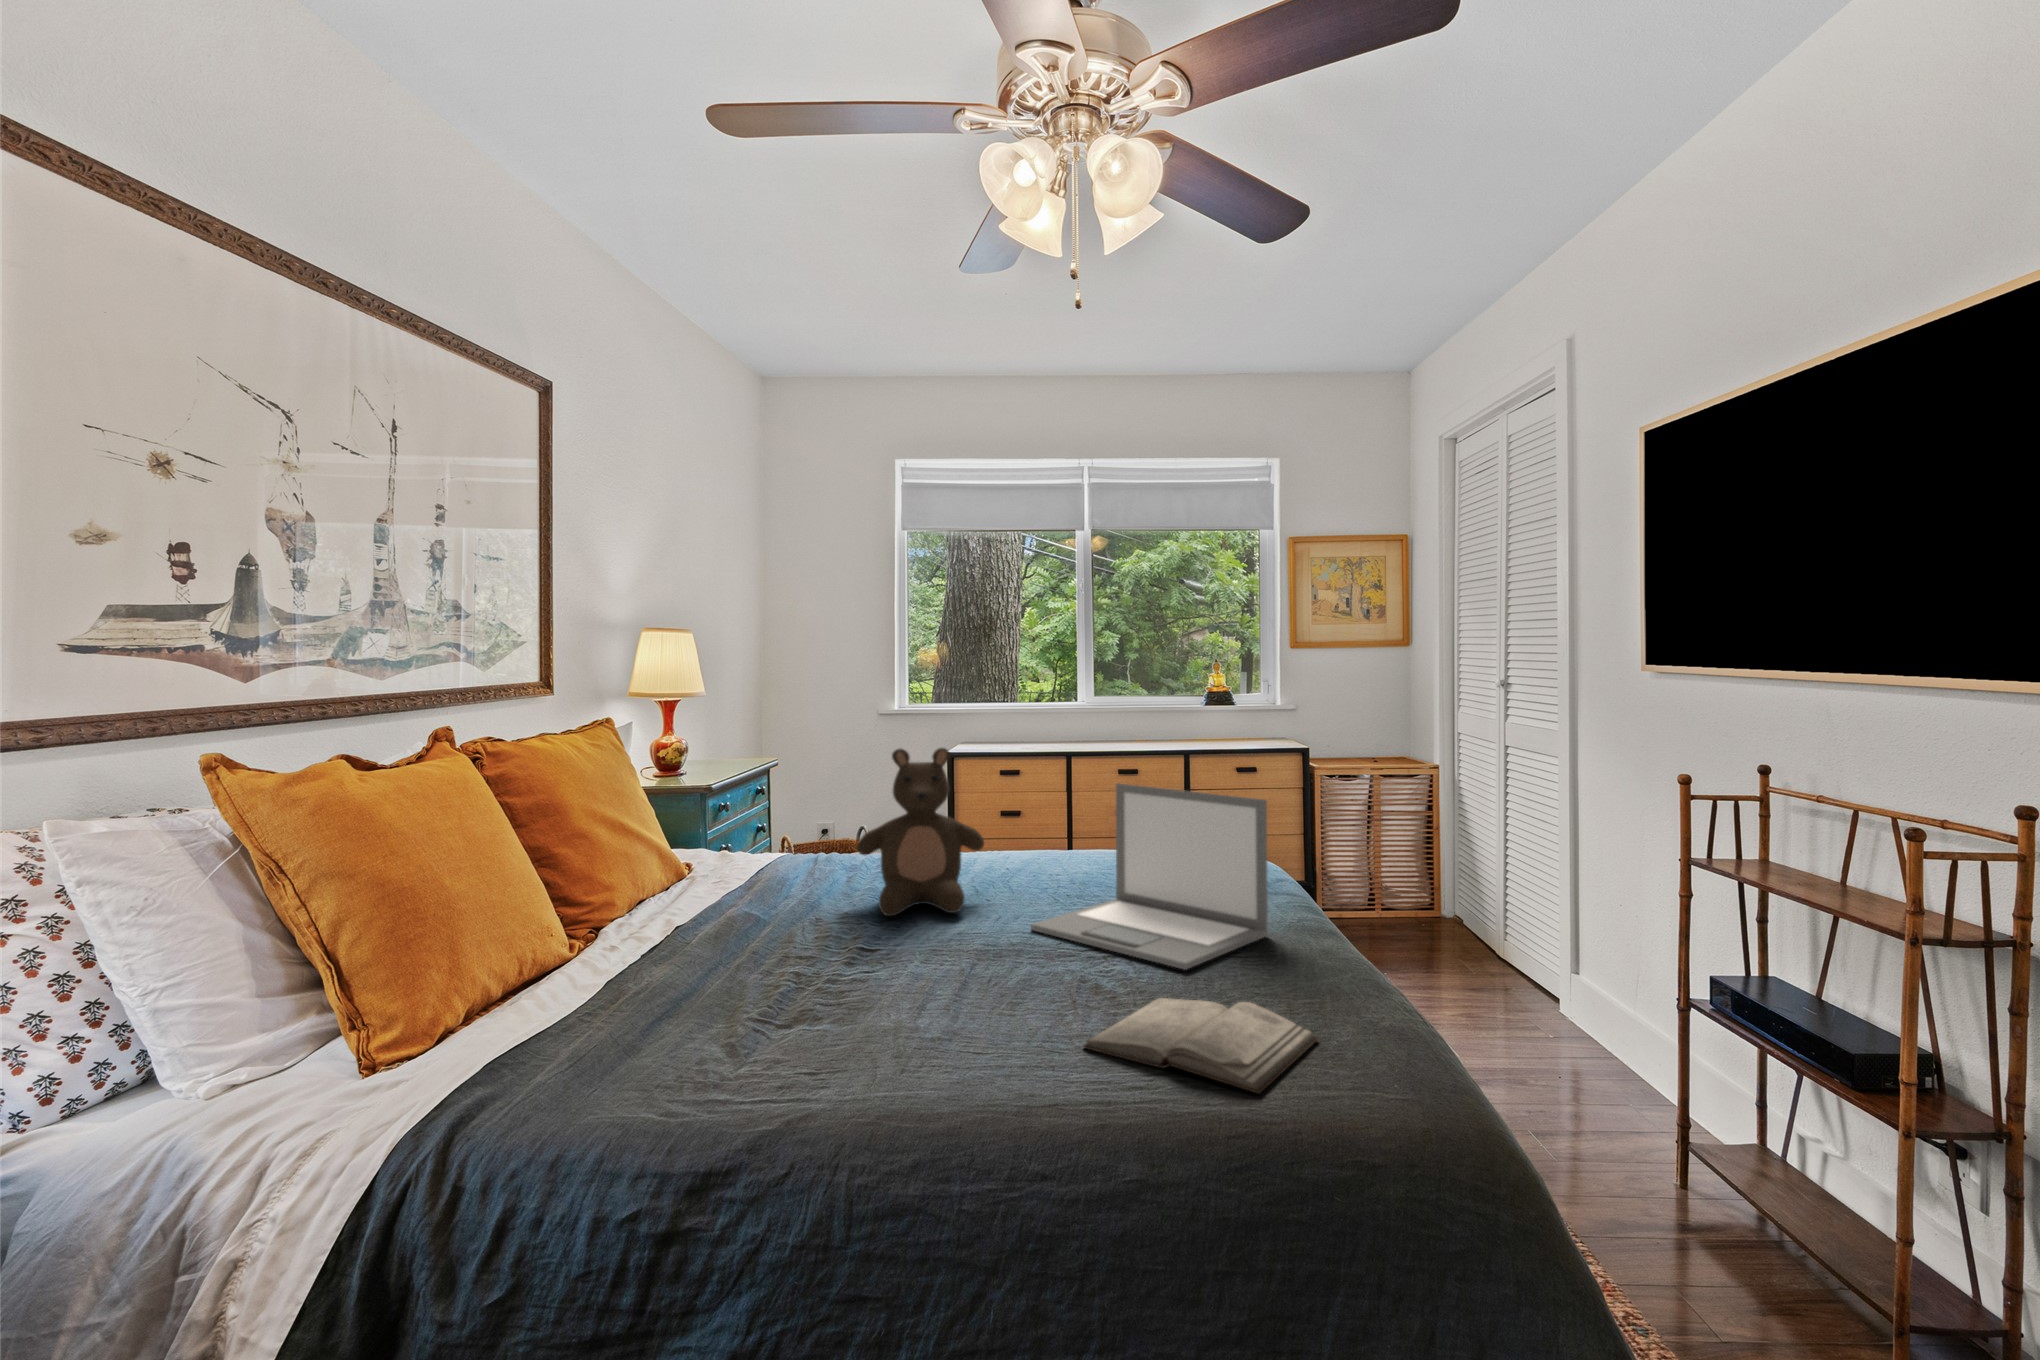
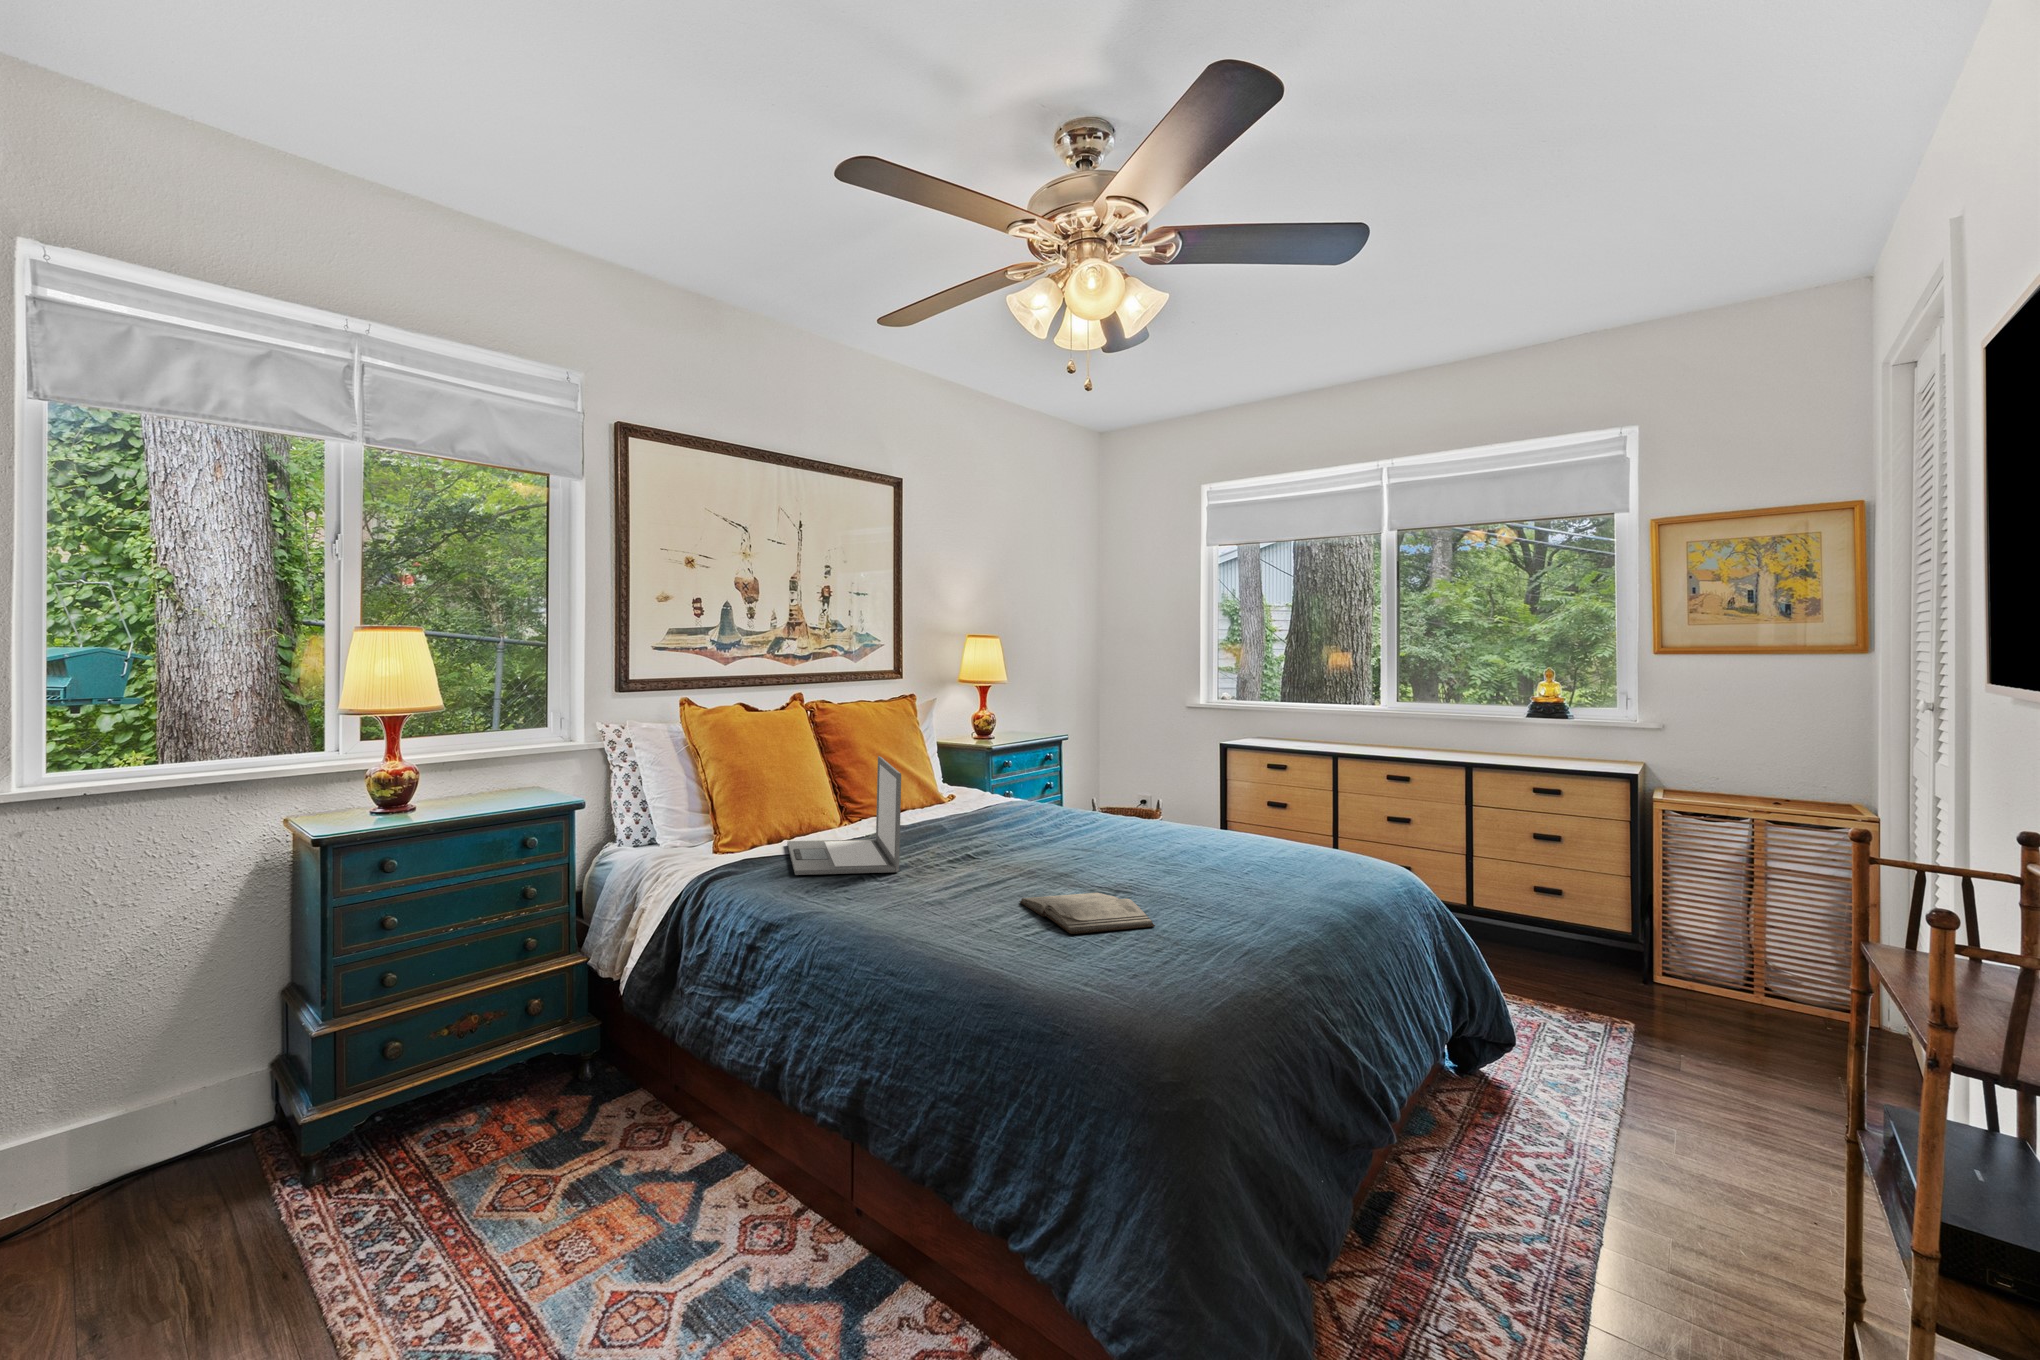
stuffed bear: present [857,748,984,916] -> none [1015,727,1099,840]
laptop: present [1031,783,1268,970] -> present [787,756,901,875]

